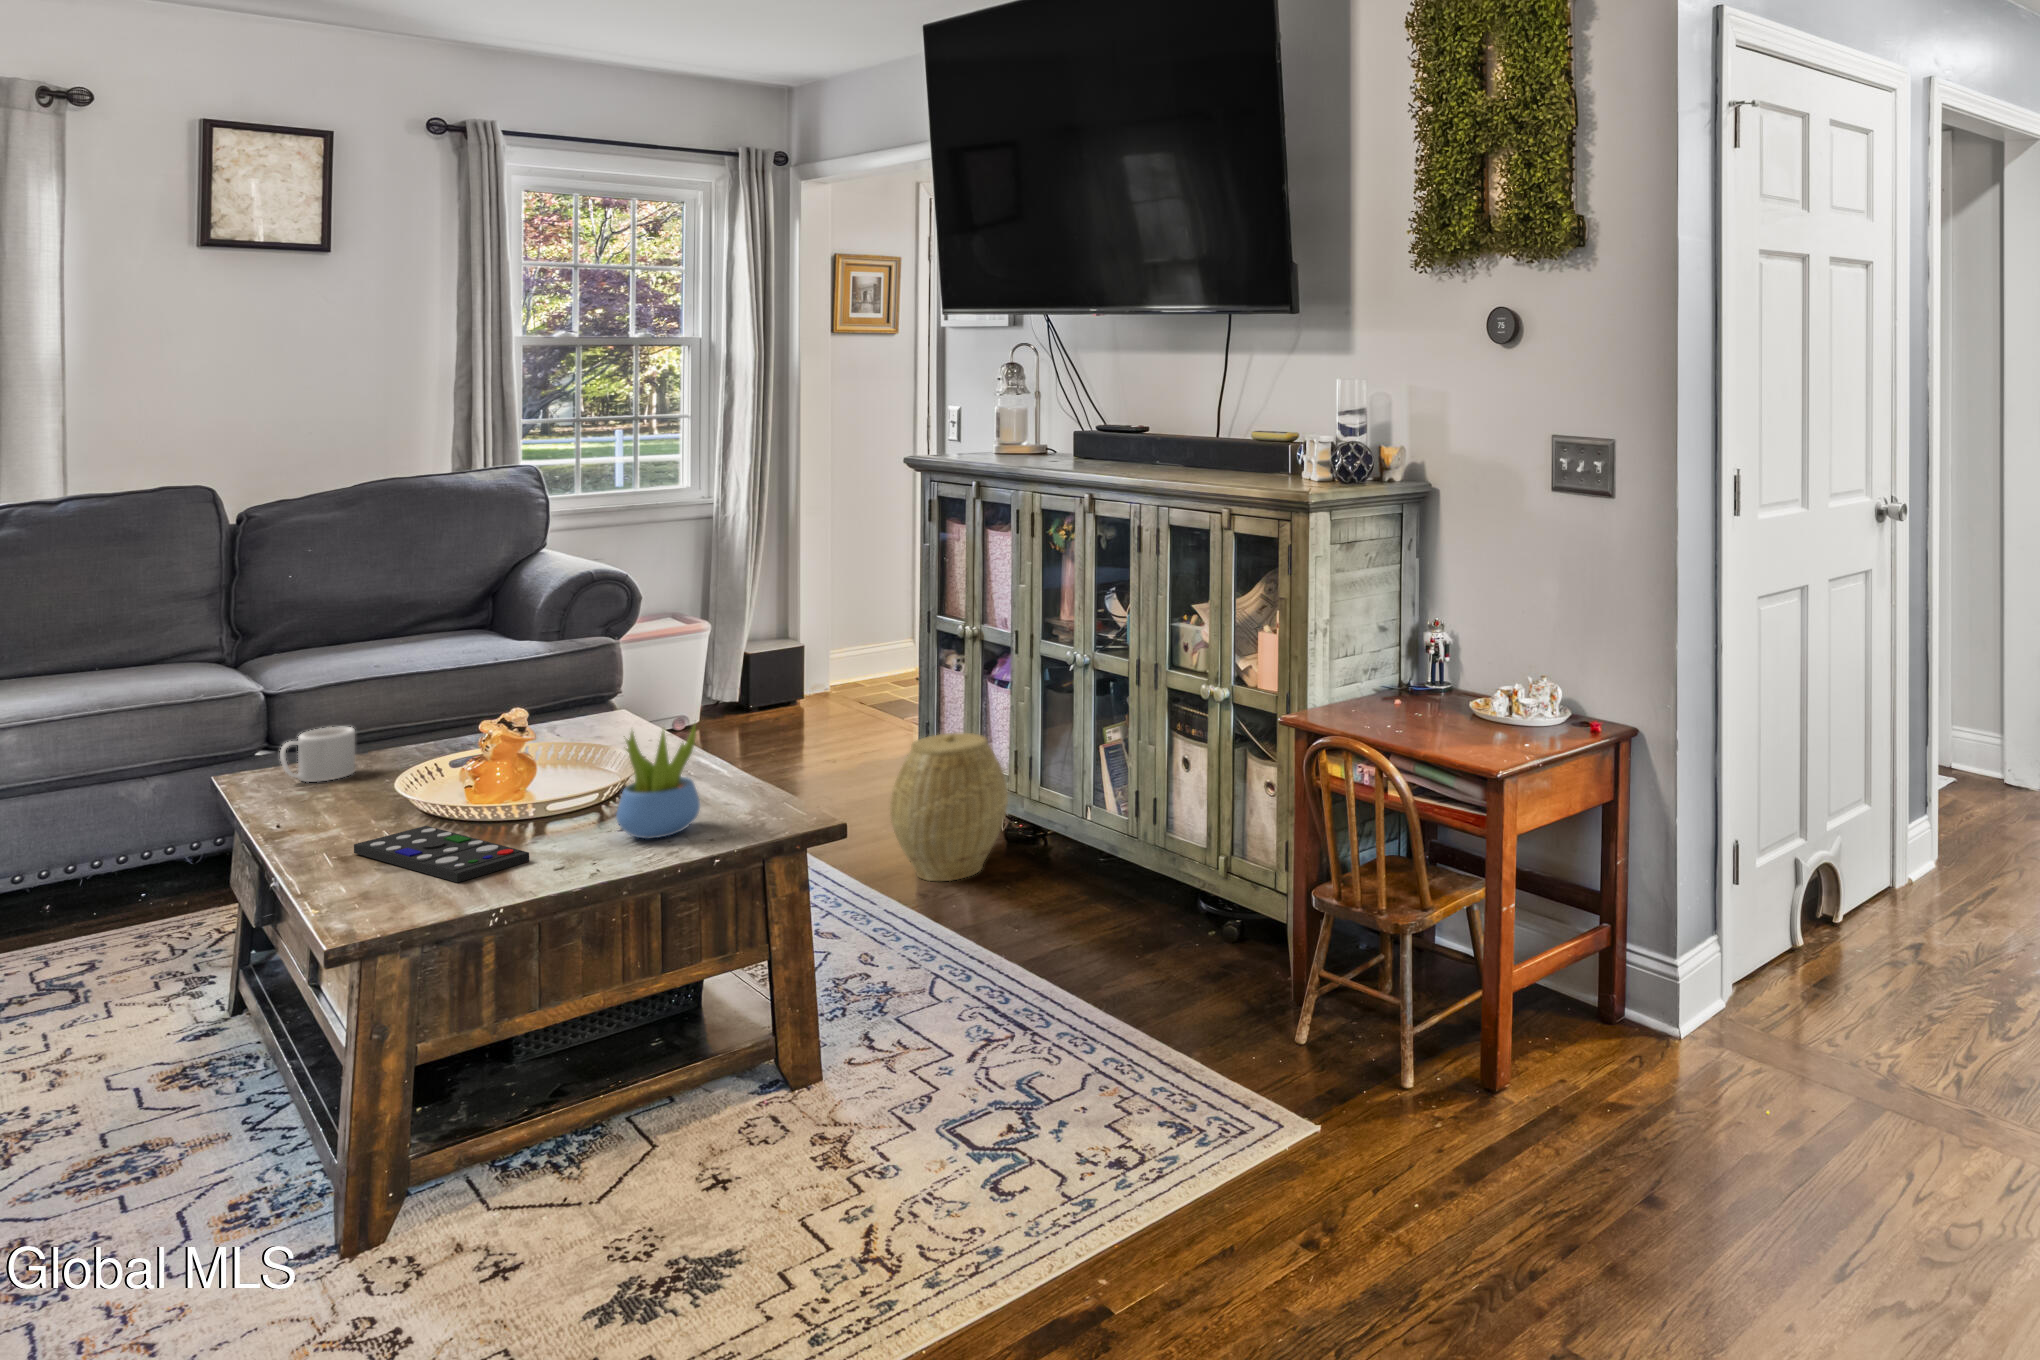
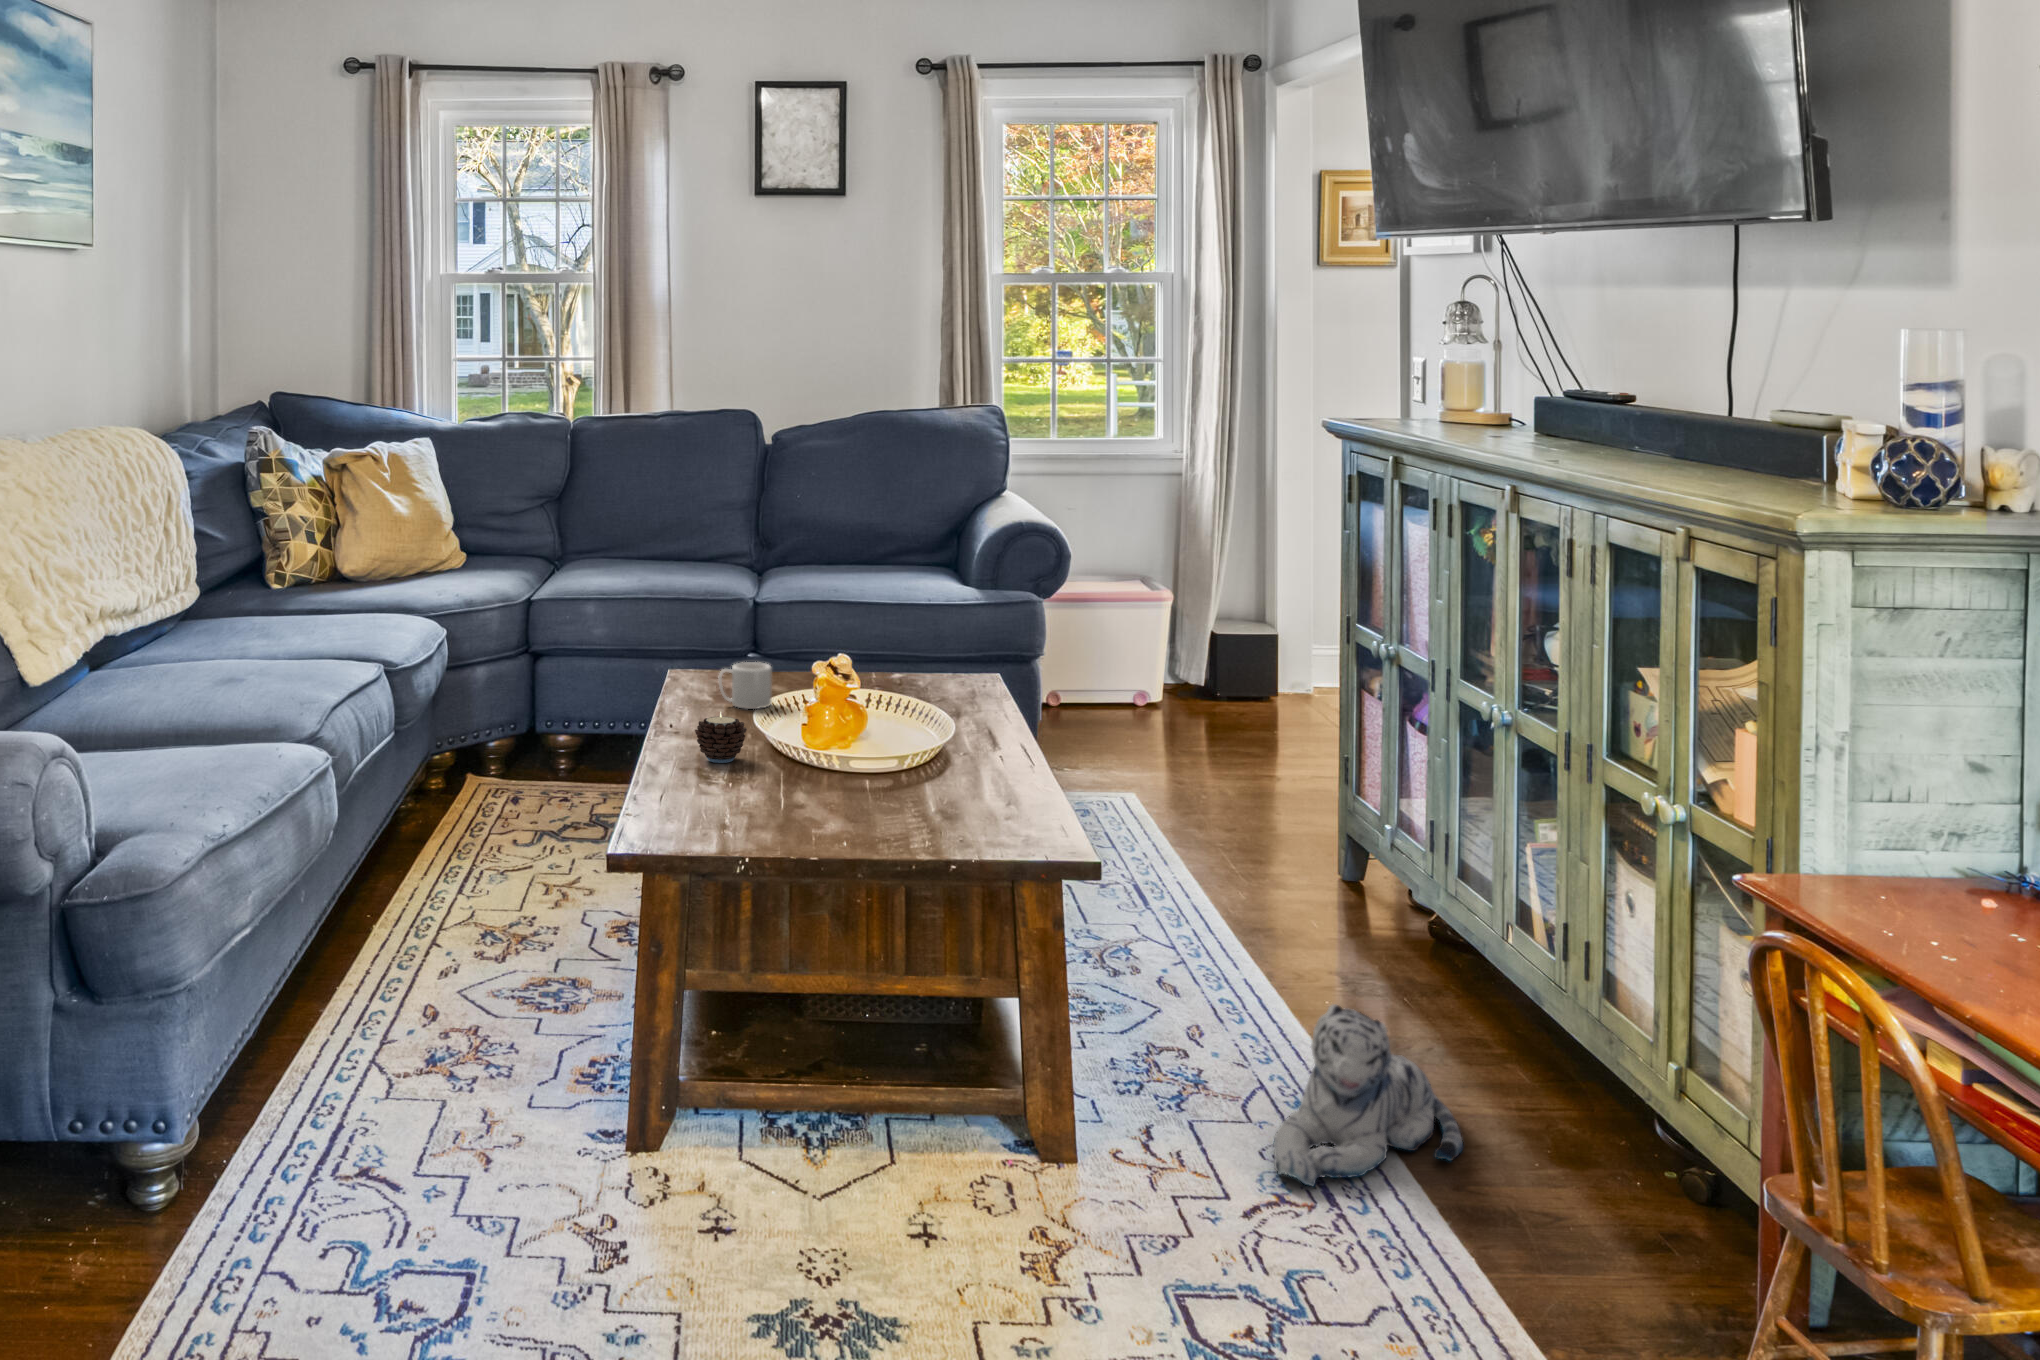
succulent plant: present [616,724,700,839] -> none [886,704,965,828]
woven basket: present [890,733,1008,881] -> none [1266,787,1411,969]
candle: none [322,781,389,839] -> present [695,712,747,763]
remote control: present [354,826,529,883] -> none [704,765,806,824]
plush toy: none [968,889,1093,1032] -> present [1273,1004,1463,1186]

